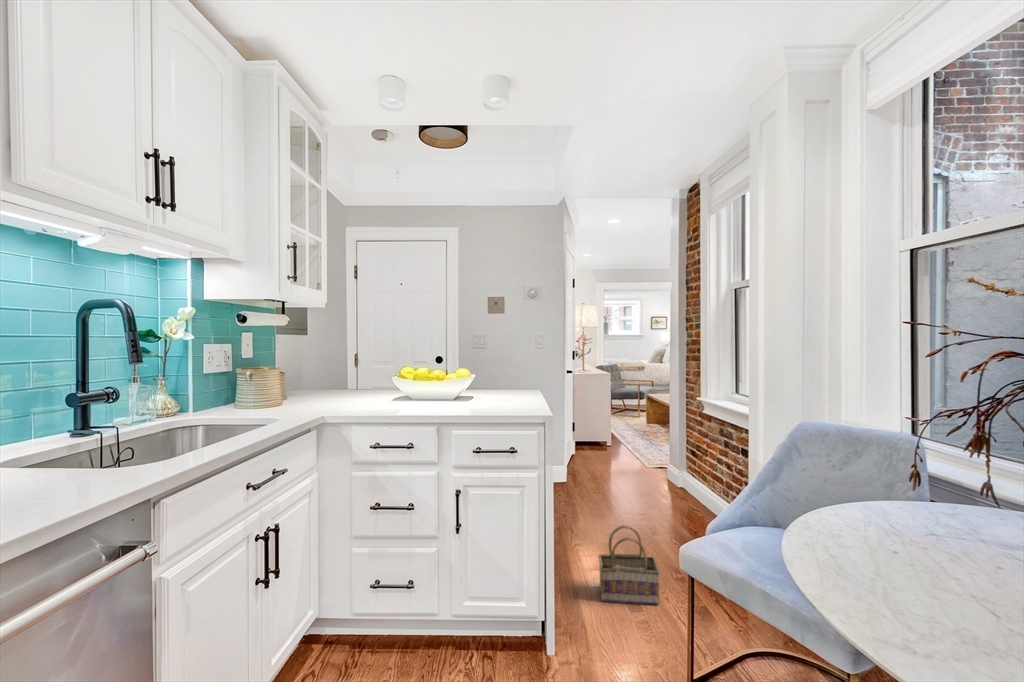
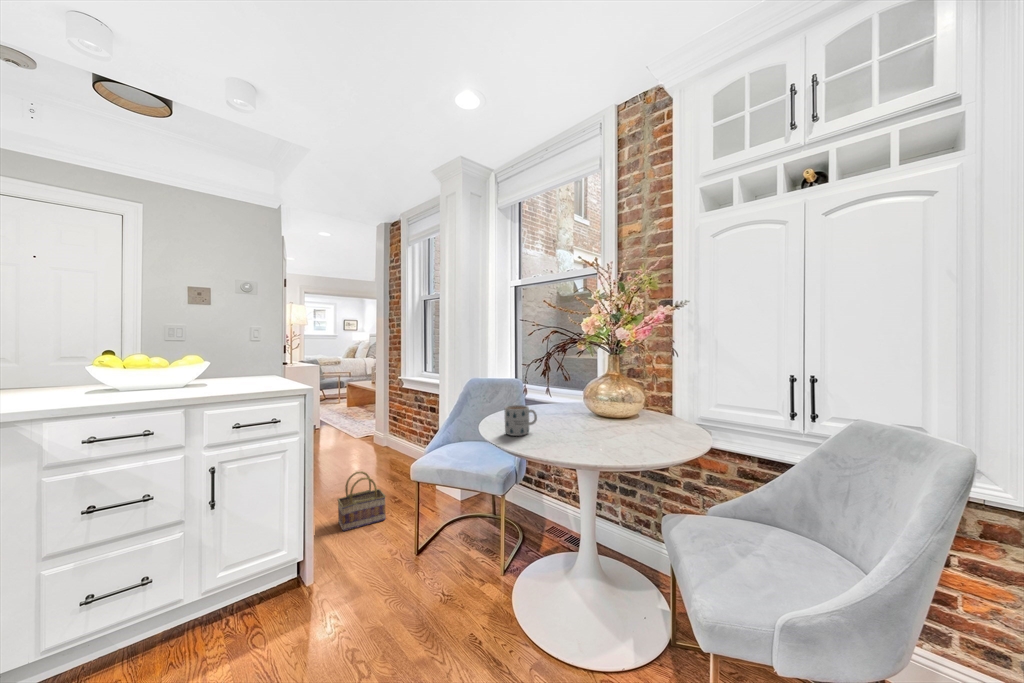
mug: none [842,519,942,604] -> present [505,405,537,436]

